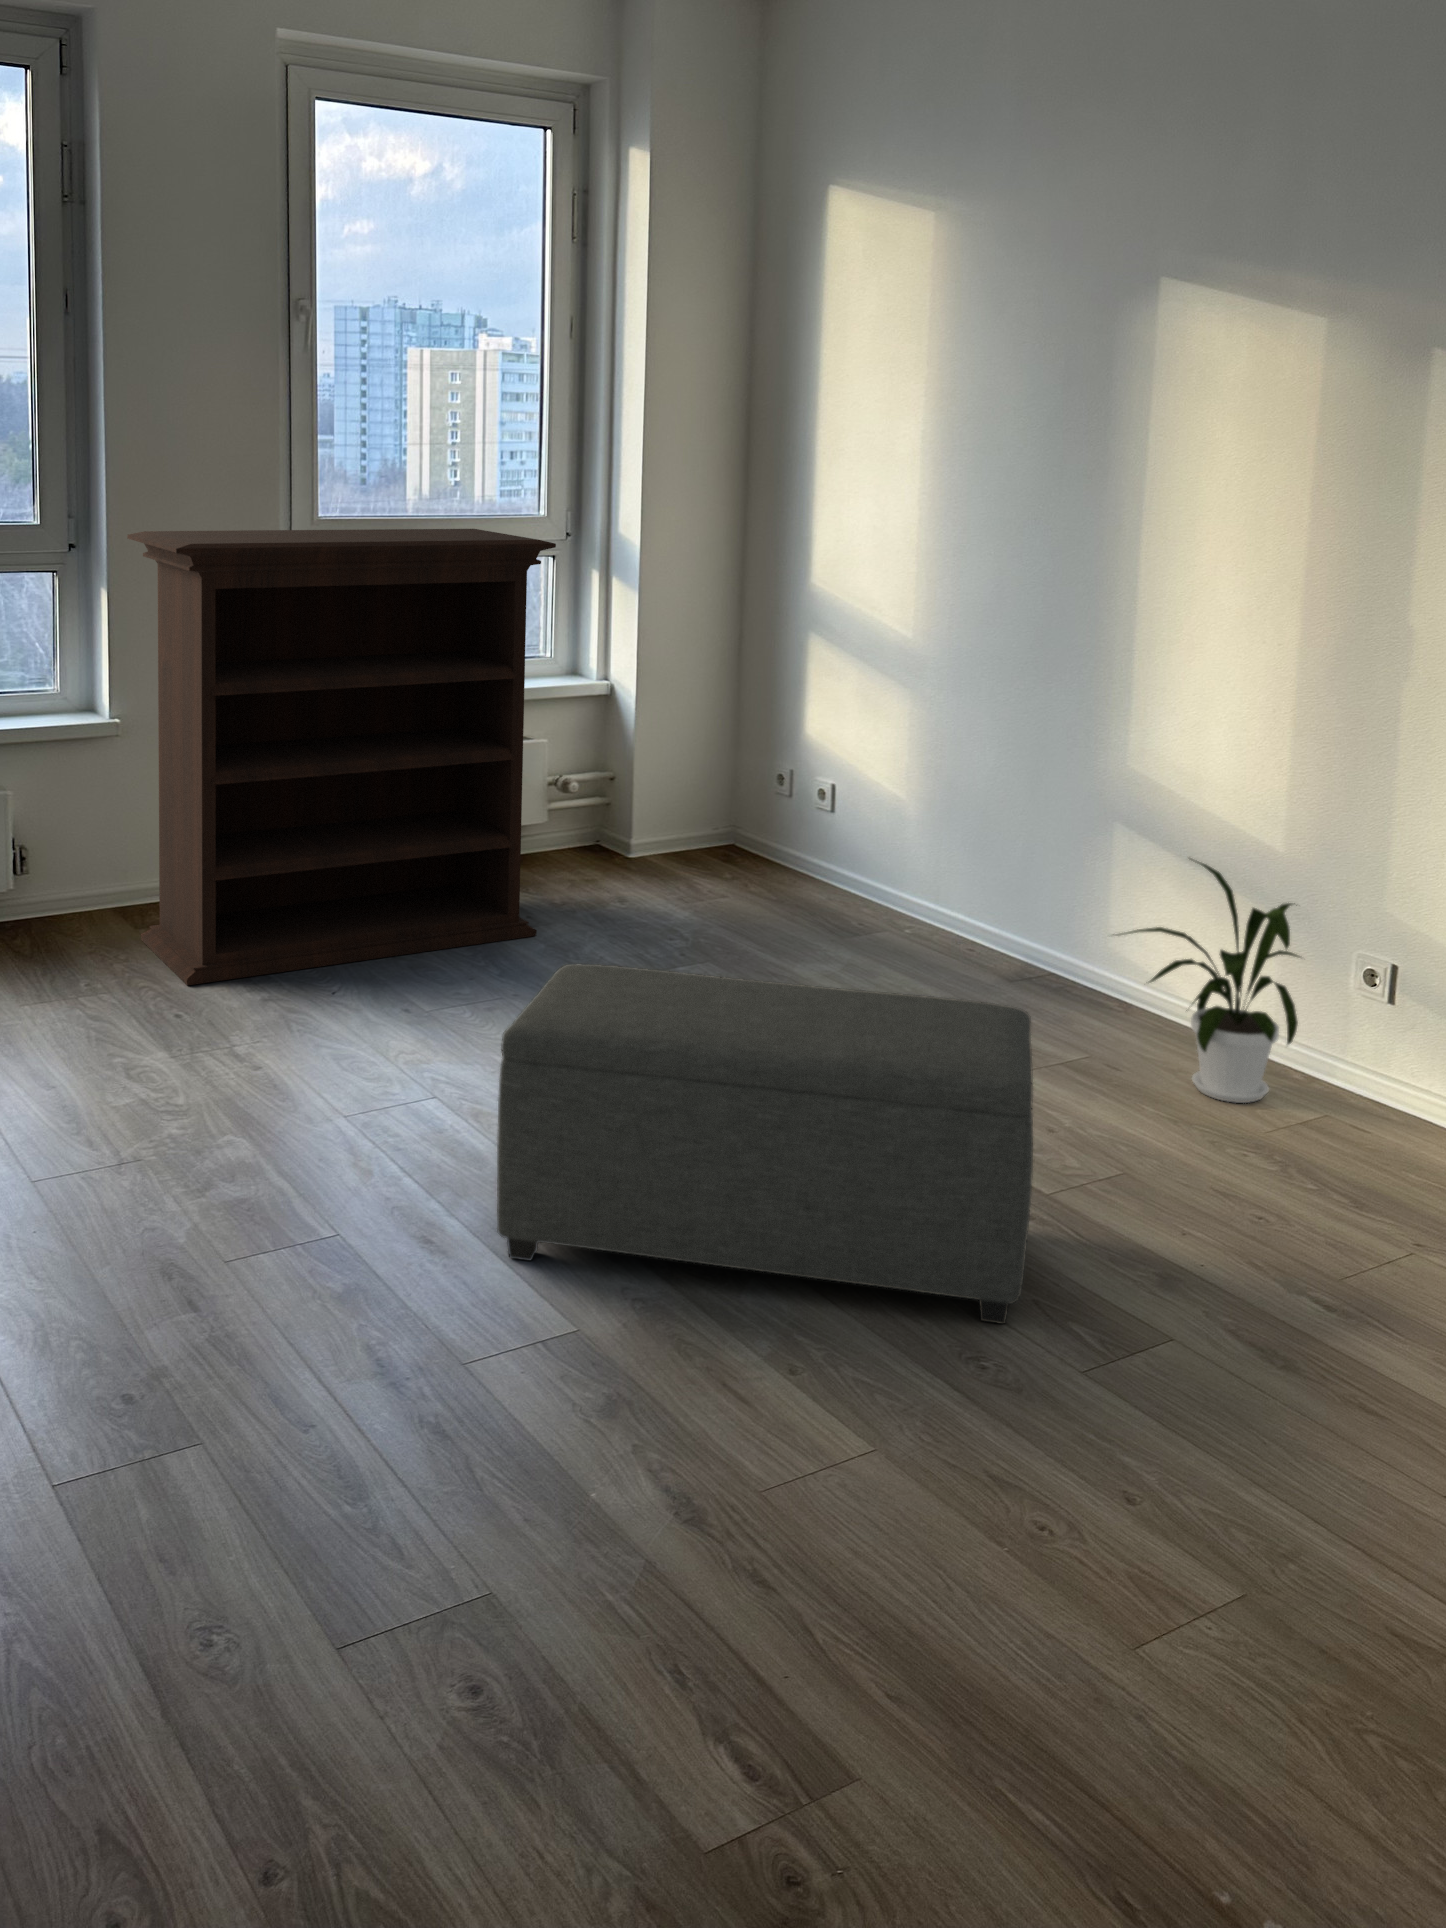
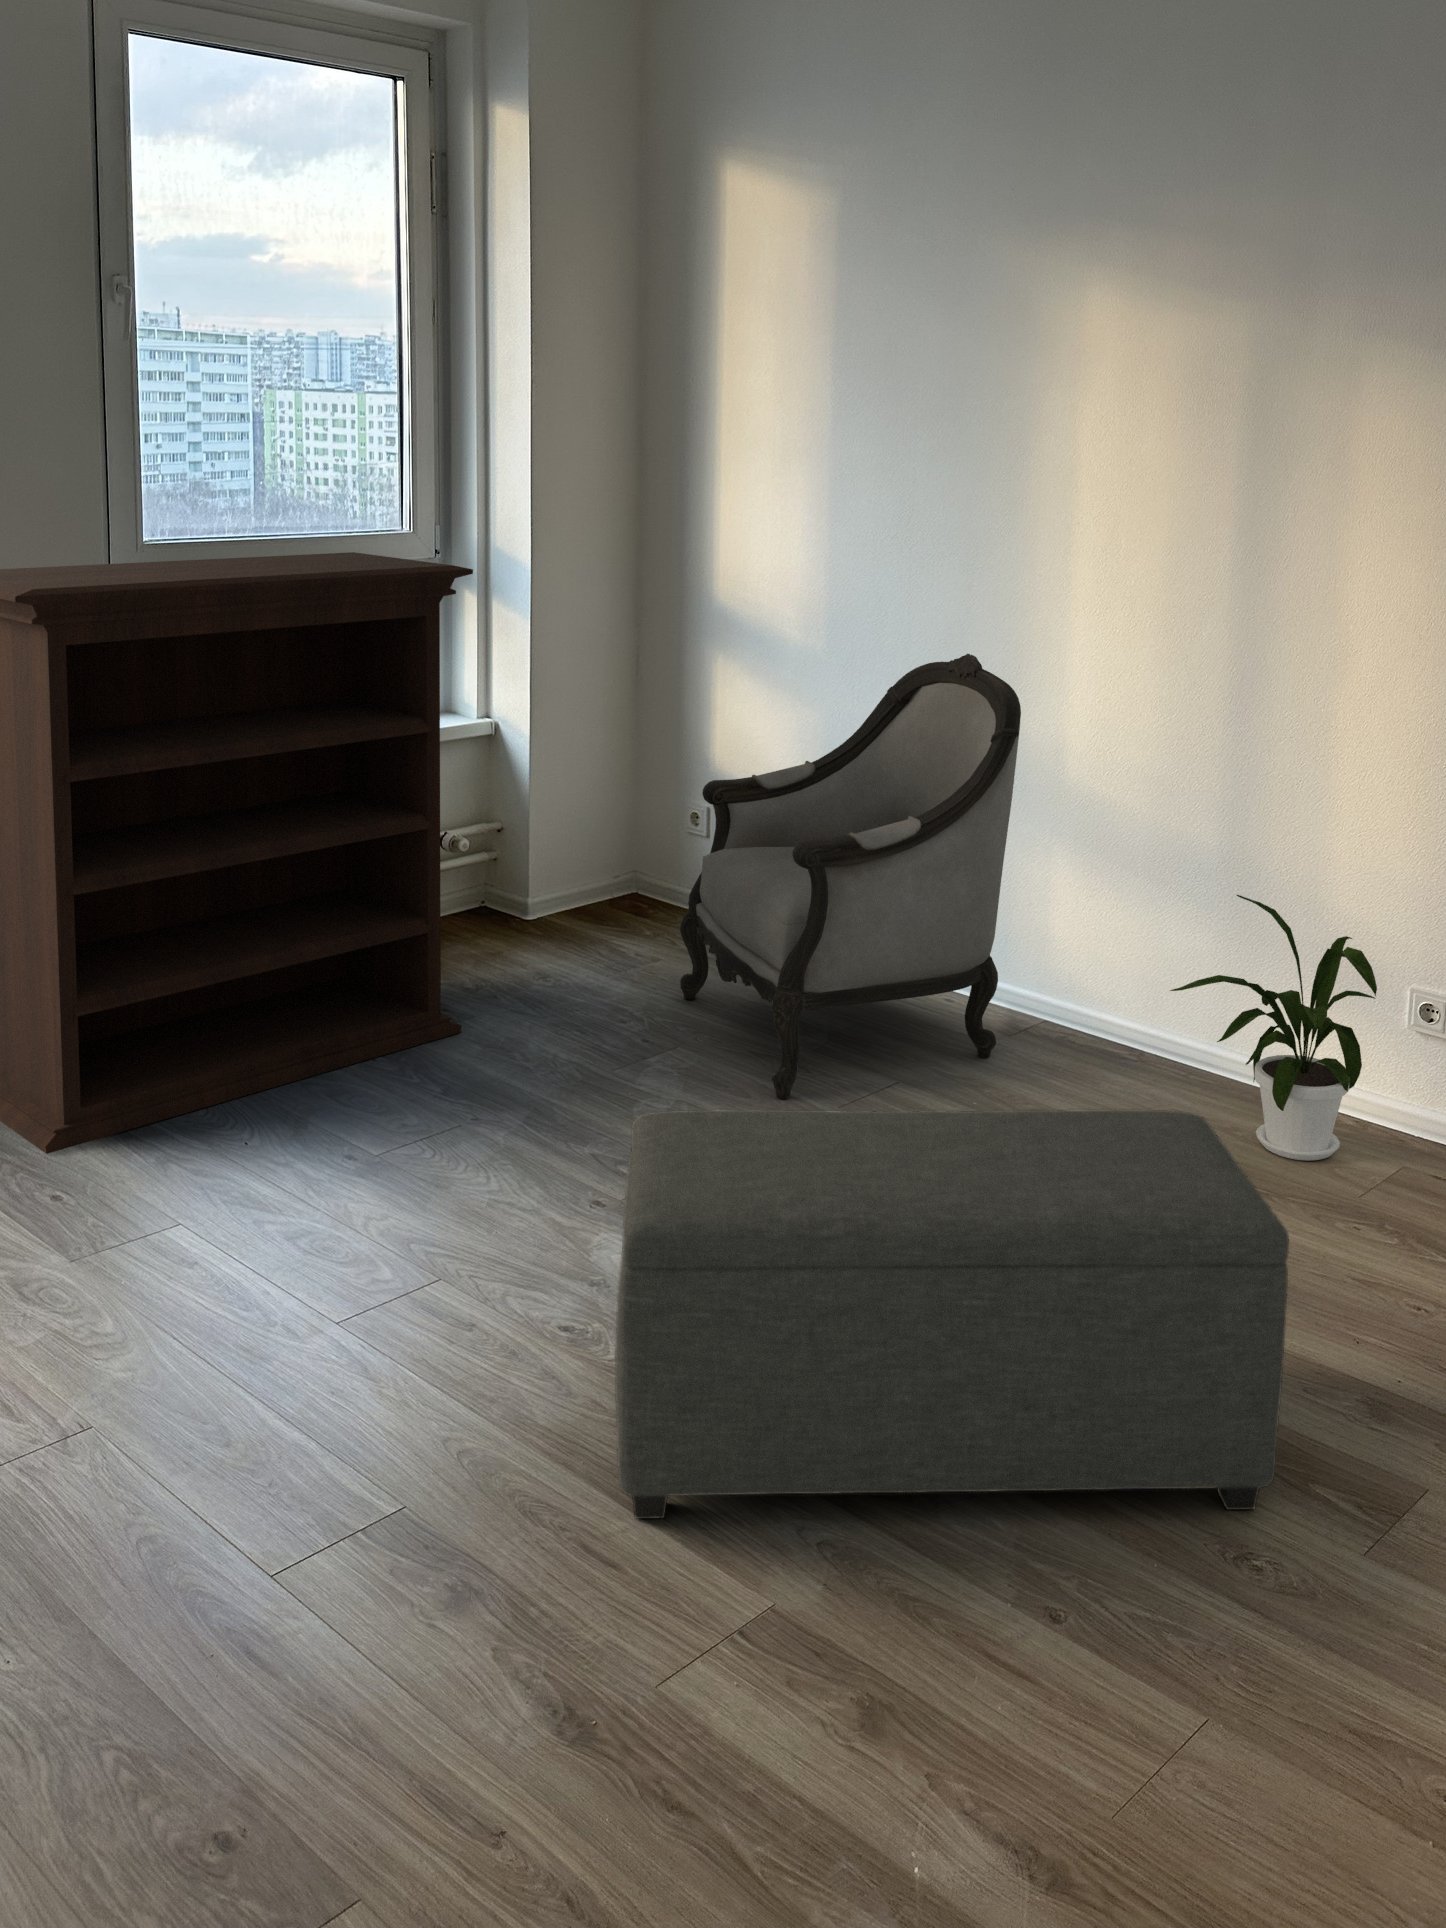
armchair: none [733,634,1020,1008] -> present [680,654,1021,1099]

